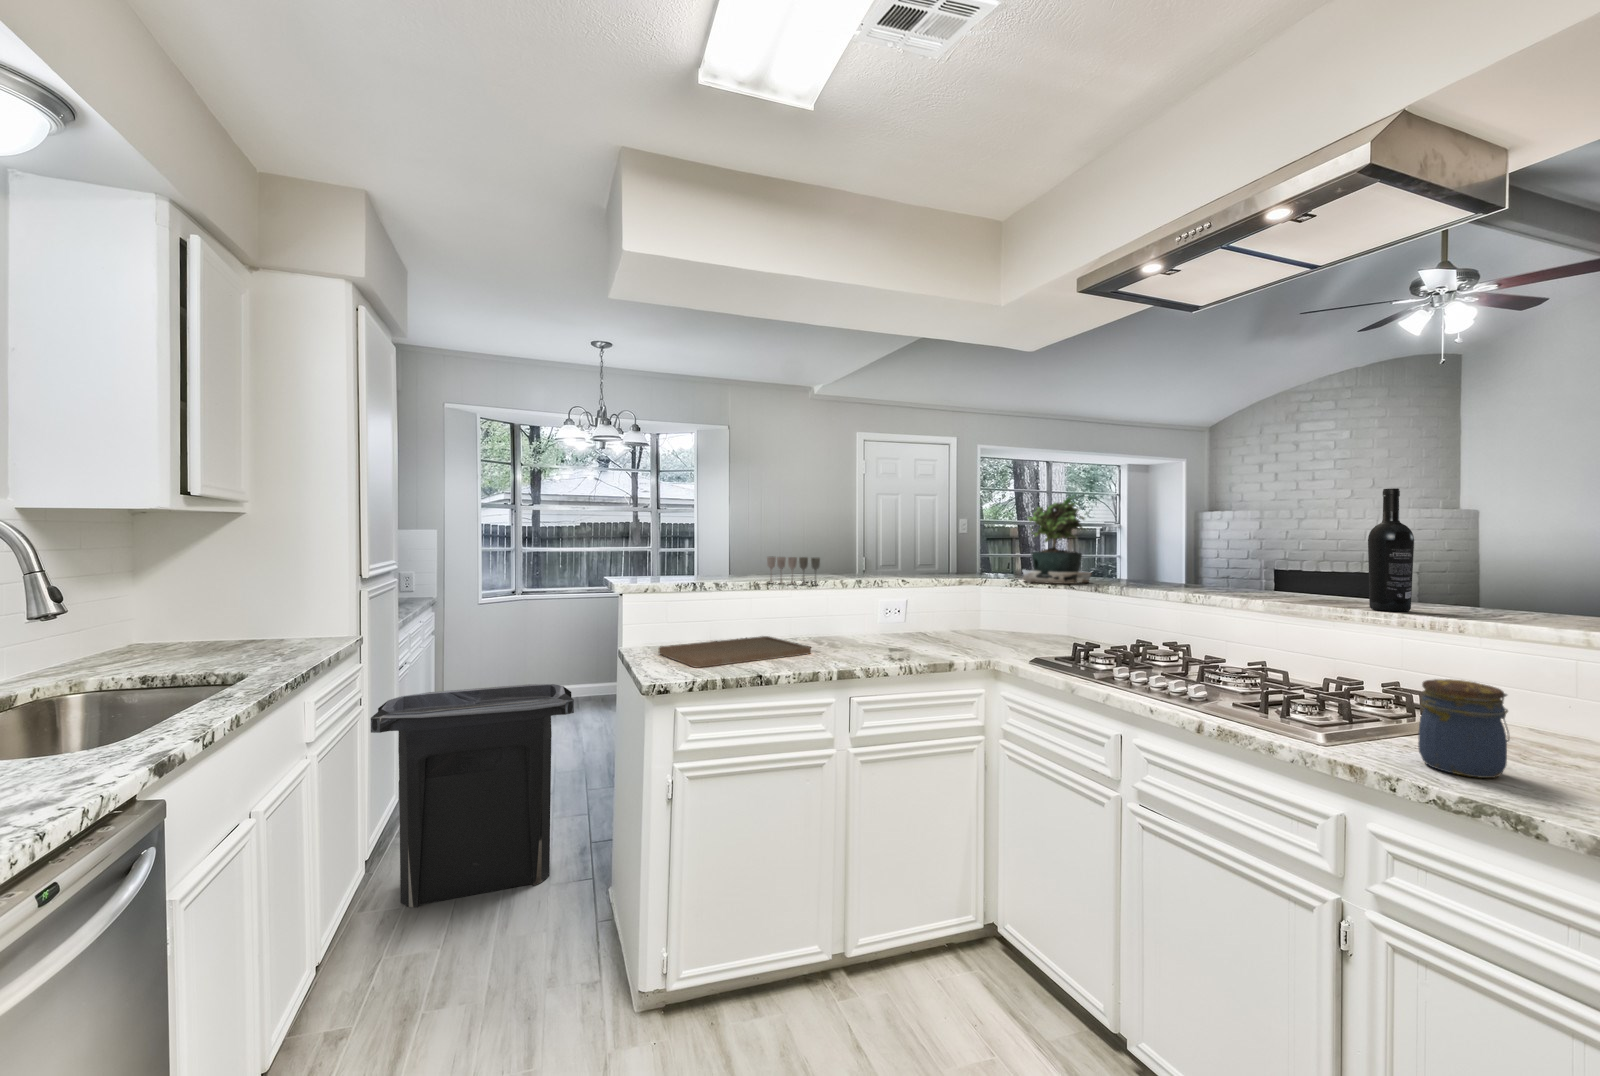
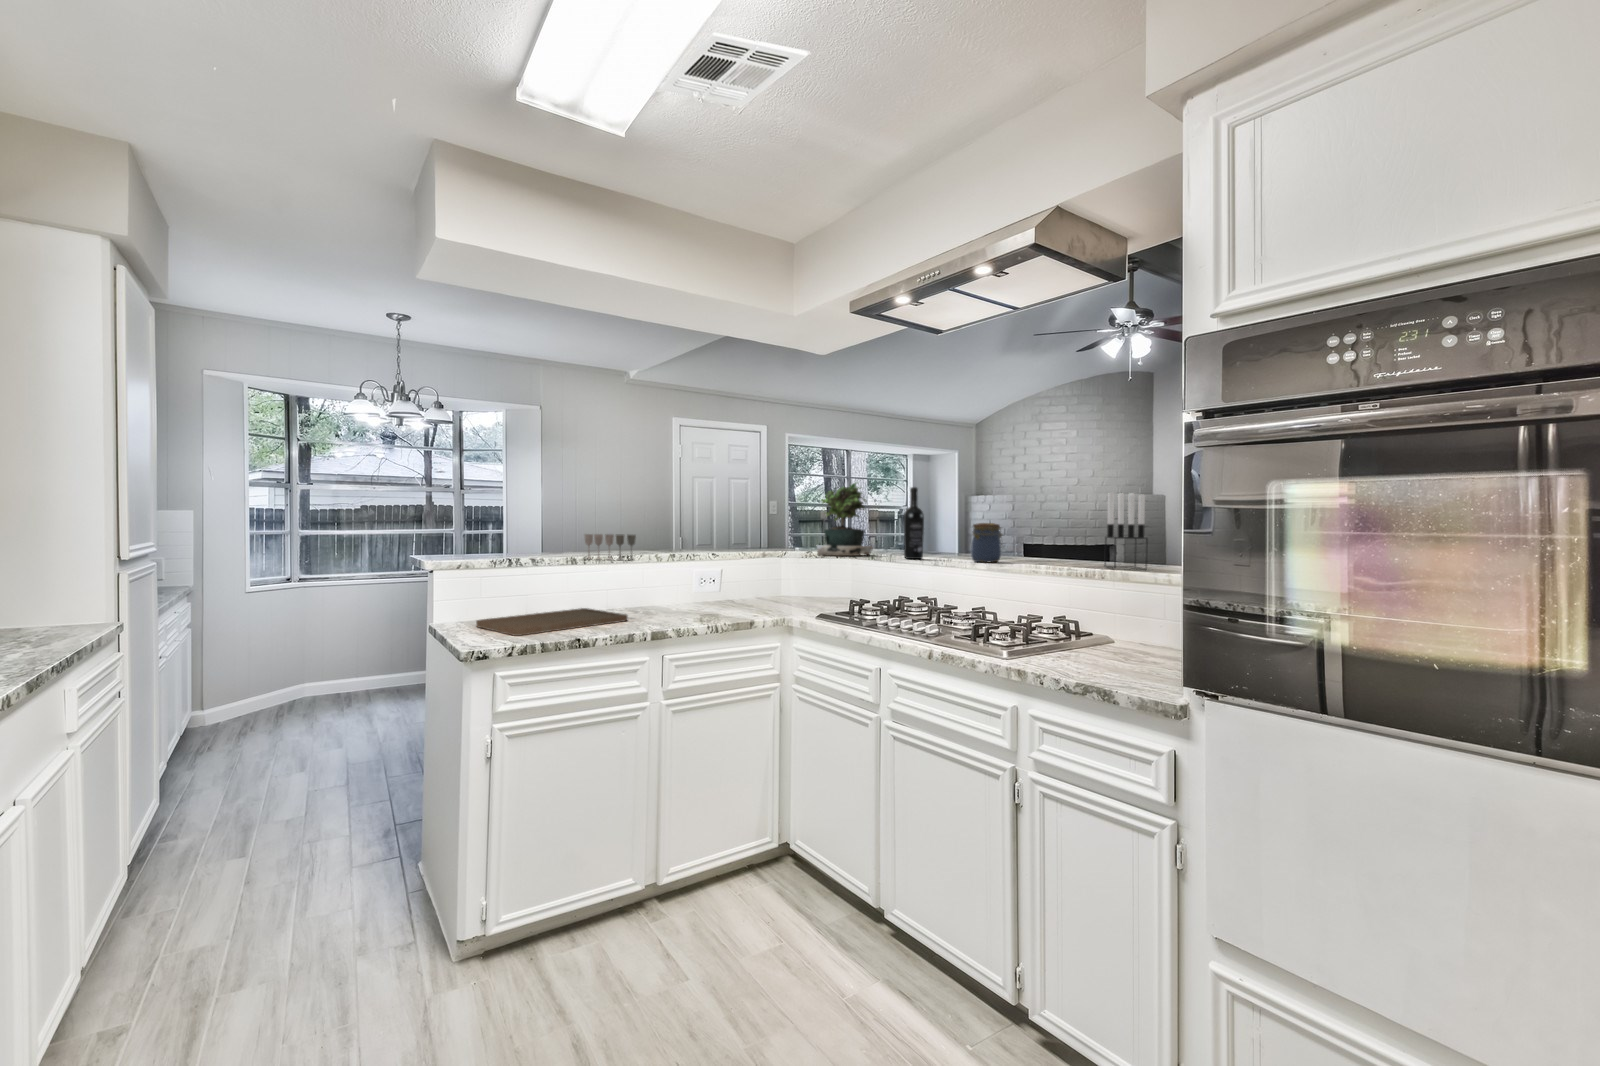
wine bottle: present [1368,488,1414,612] -> present [904,487,924,559]
candle holder: none [1461,507,1544,620] -> present [1105,493,1148,570]
jar: present [1418,679,1510,778] -> present [971,523,1002,562]
trash can: present [371,684,574,907] -> none [135,667,381,909]

